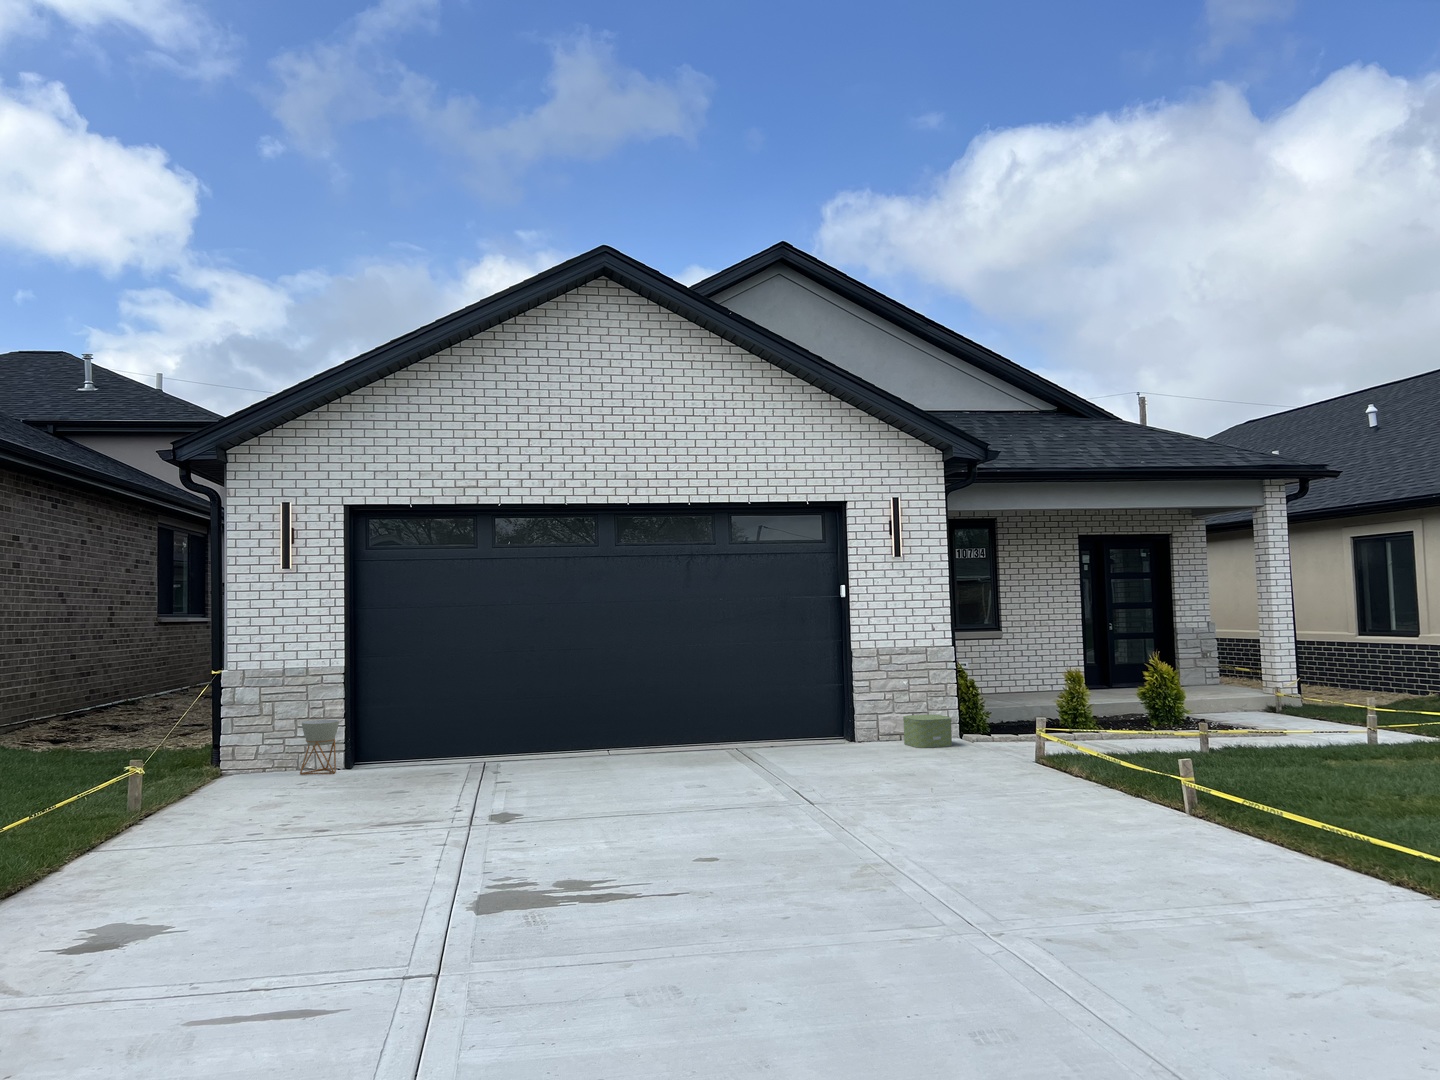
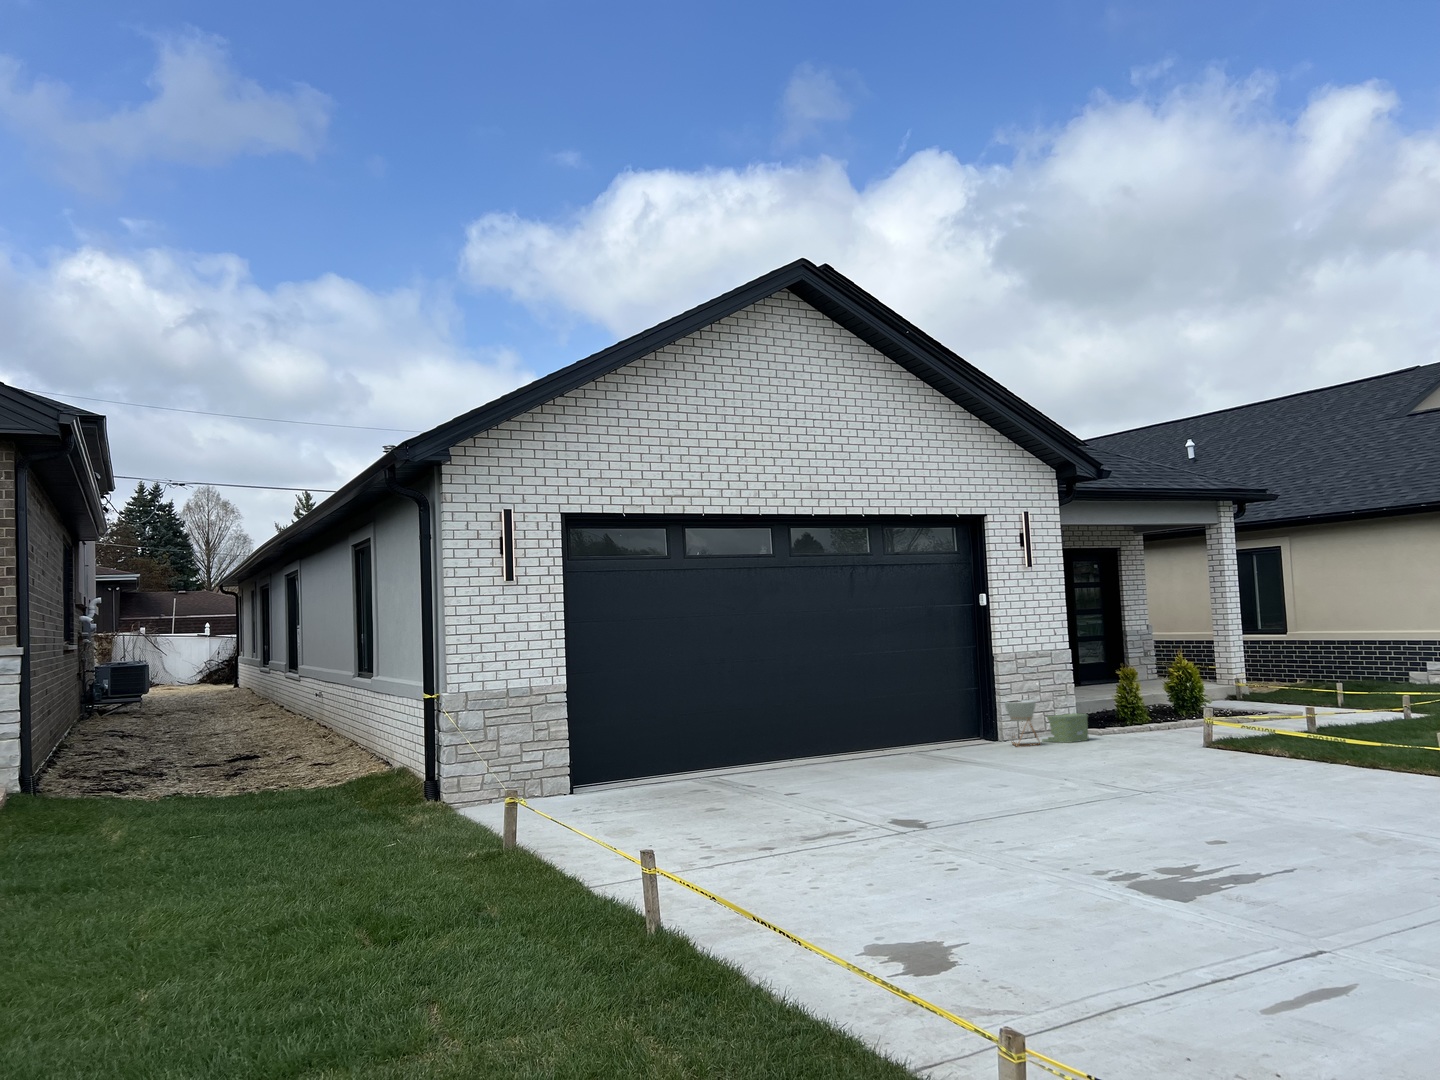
planter: present [300,720,339,775] -> present [1005,700,1040,747]

